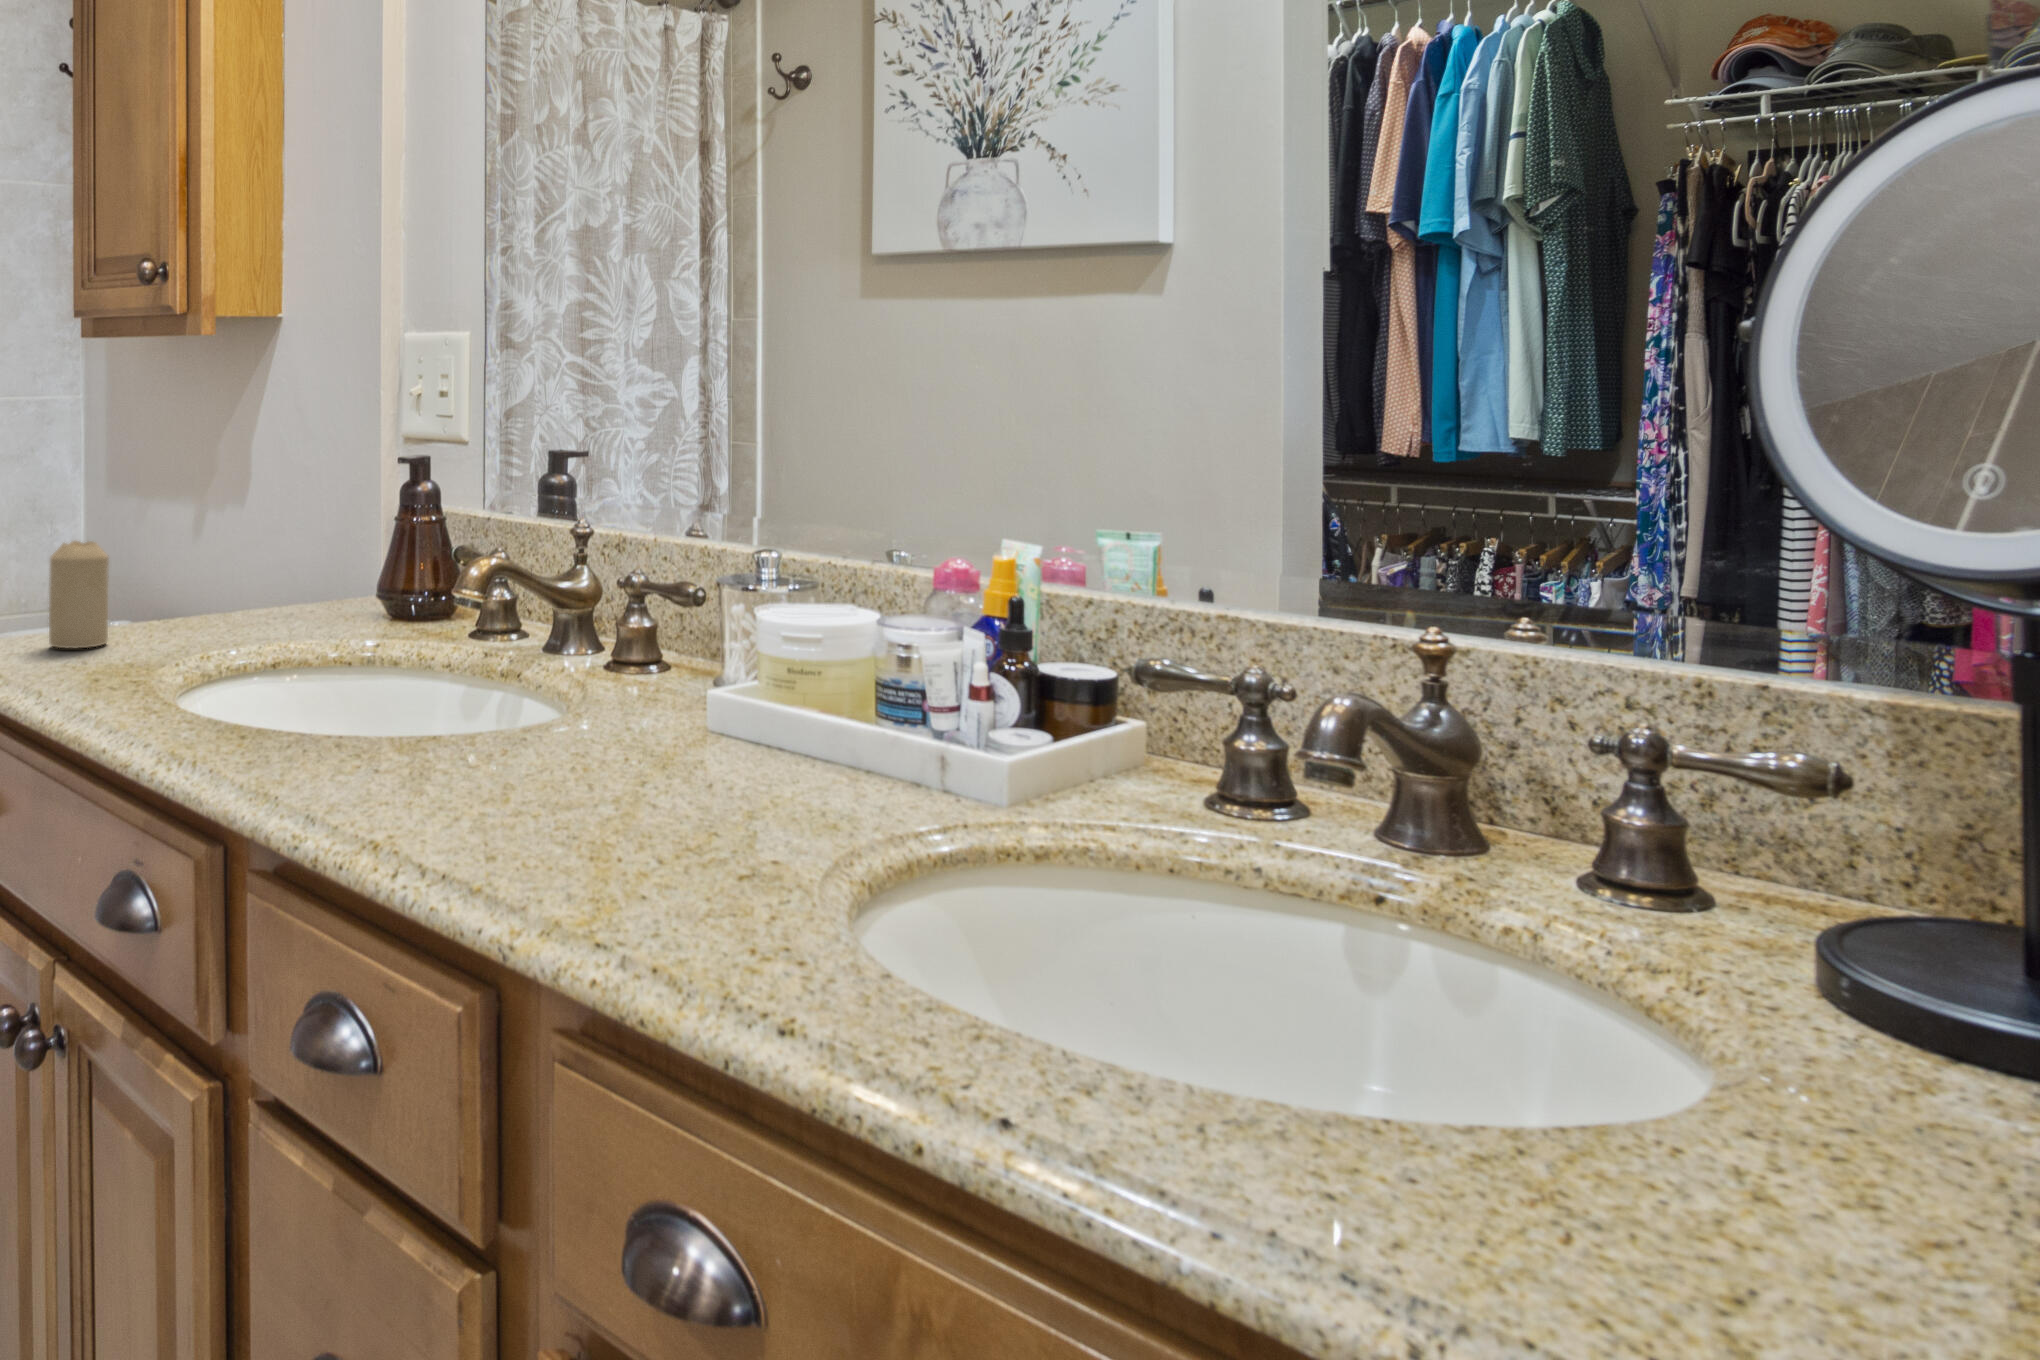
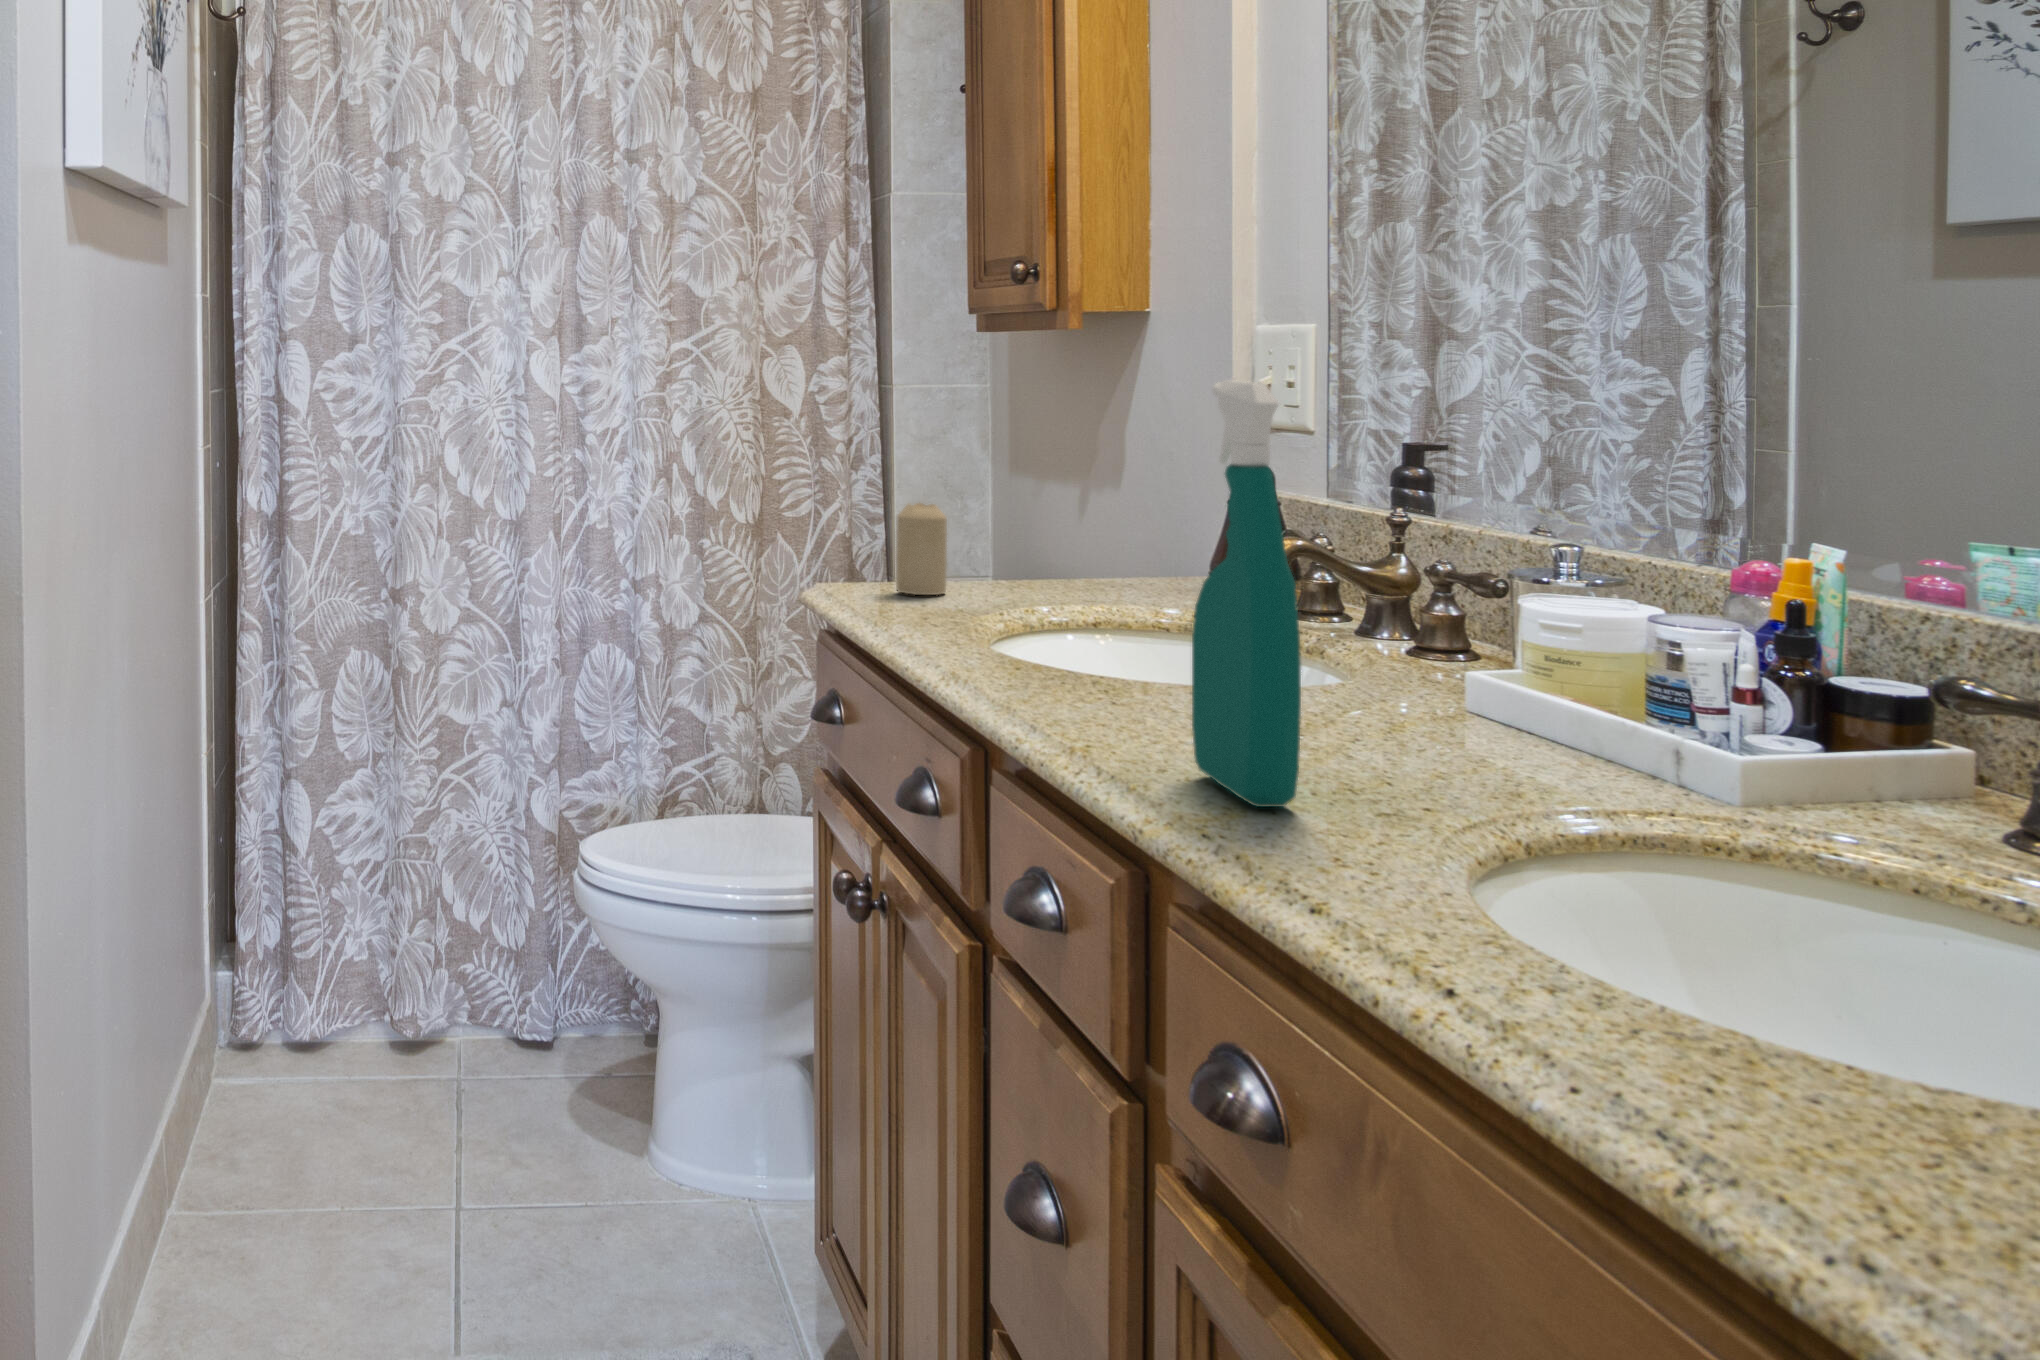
spray bottle: none [527,409,669,891] -> present [1192,380,1301,807]

